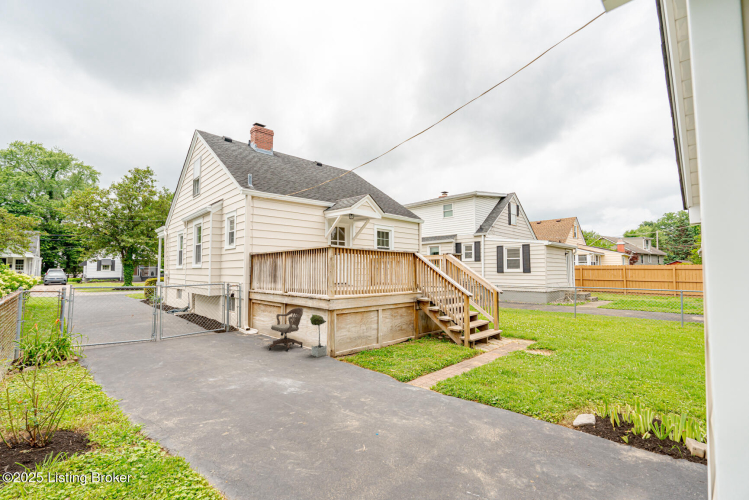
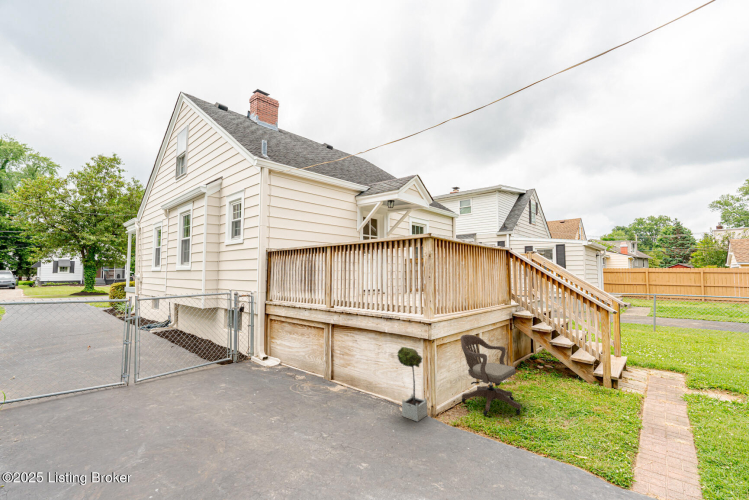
chair: present [269,308,303,351] -> present [461,335,521,415]

